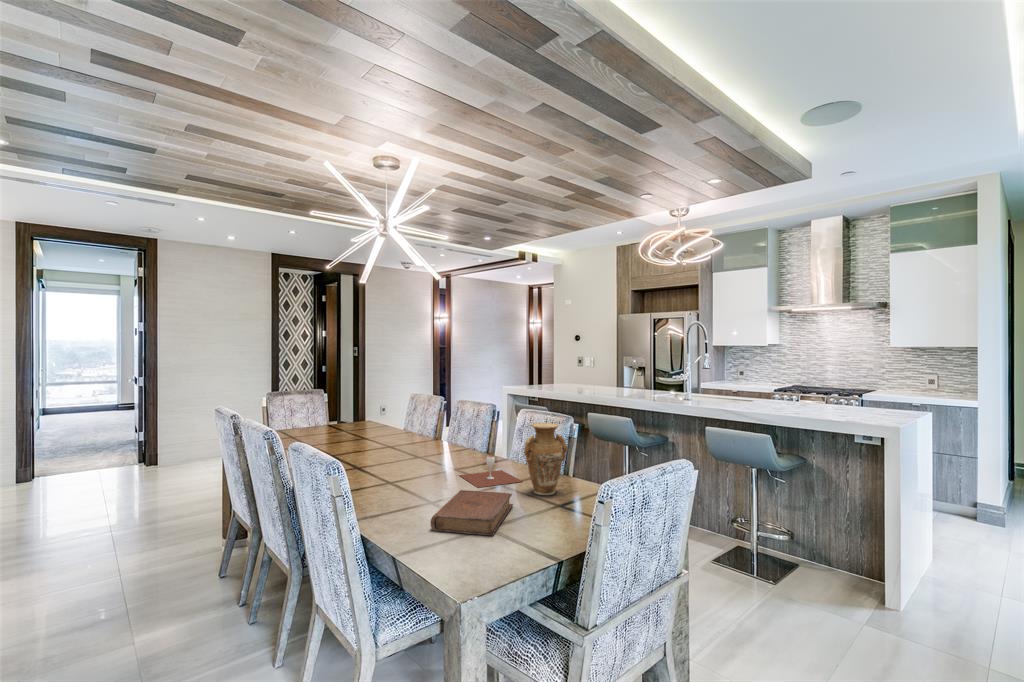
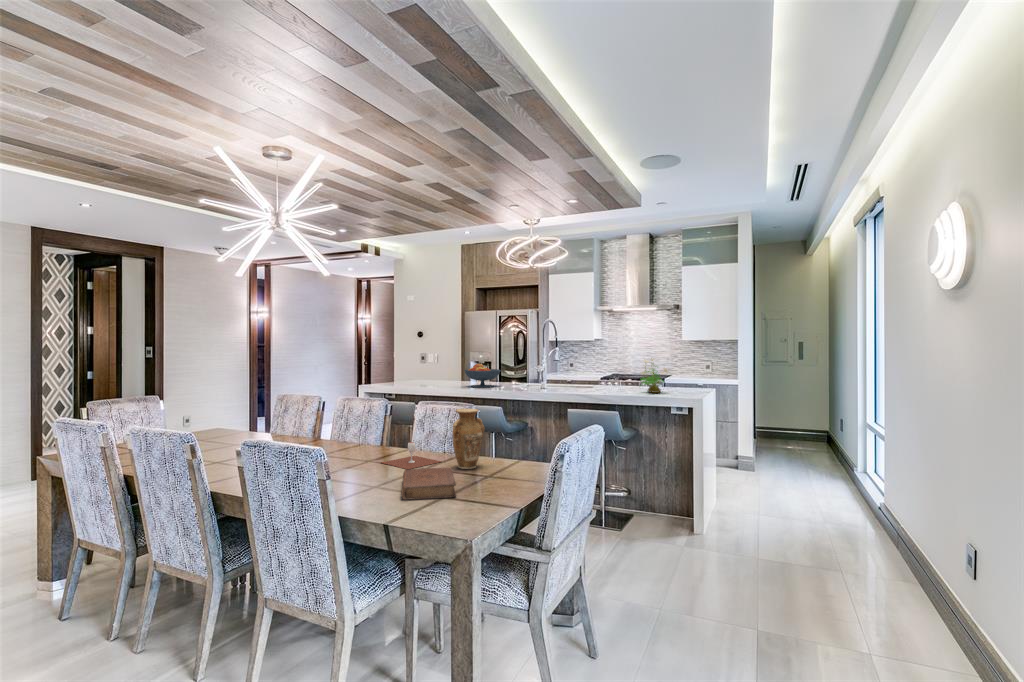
potted plant: none [807,363,851,414] -> present [641,360,667,393]
fruit bowl: none [601,369,641,396] -> present [464,364,501,388]

